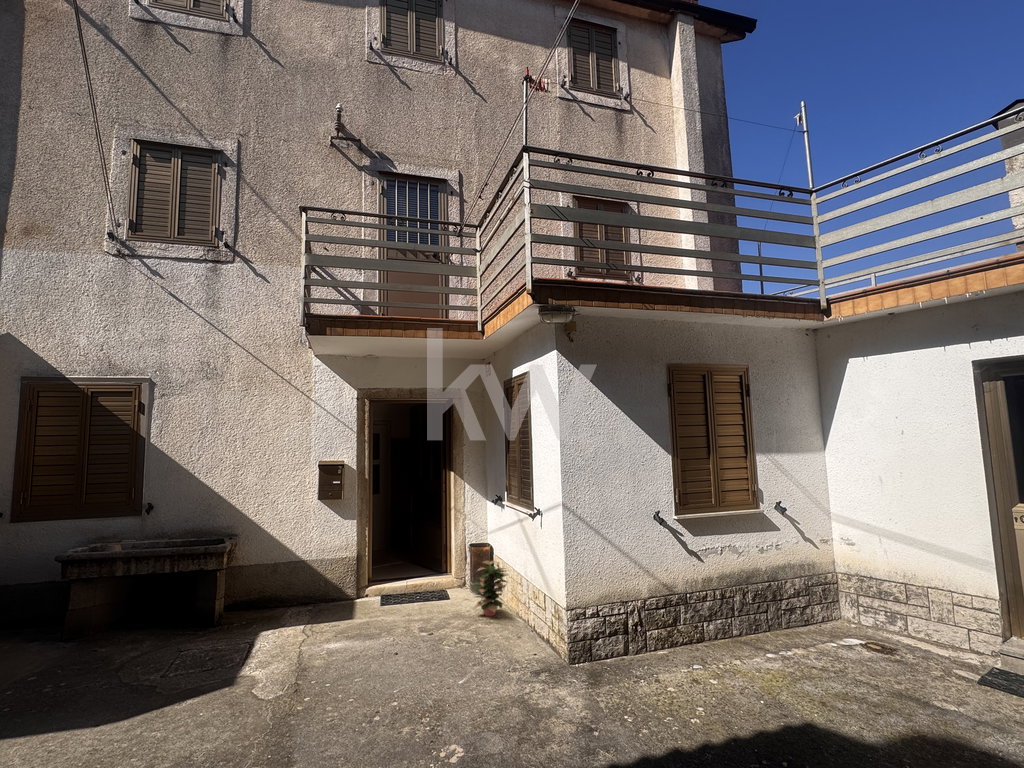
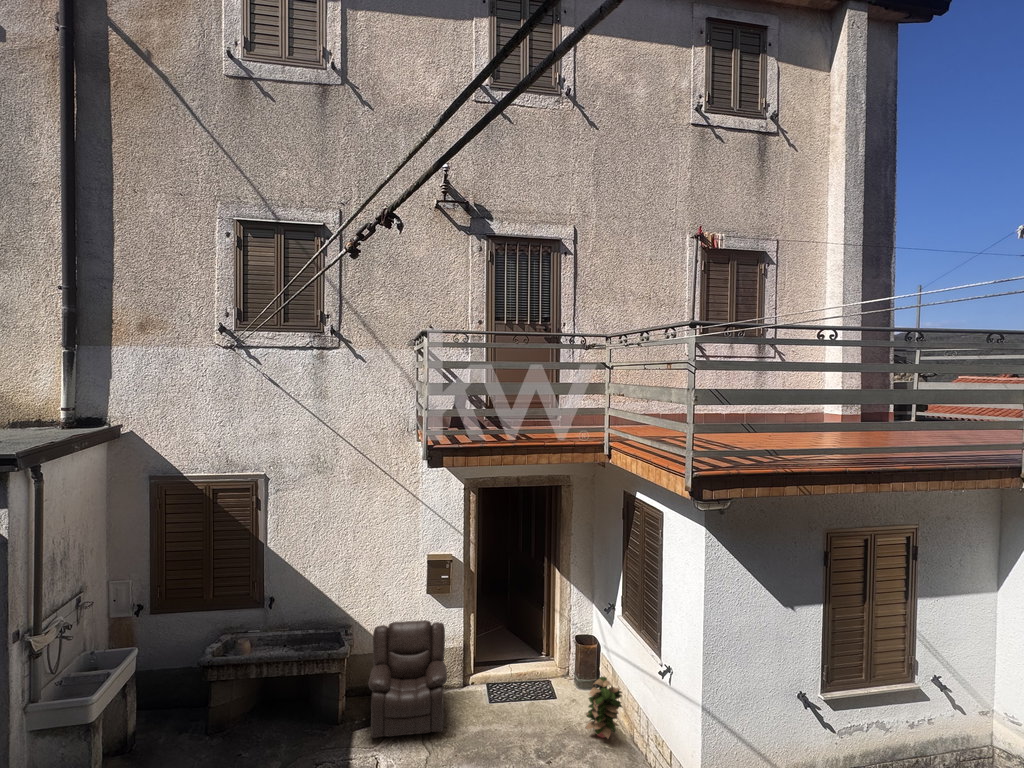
chair: none [248,525,335,629] -> present [368,620,447,738]

